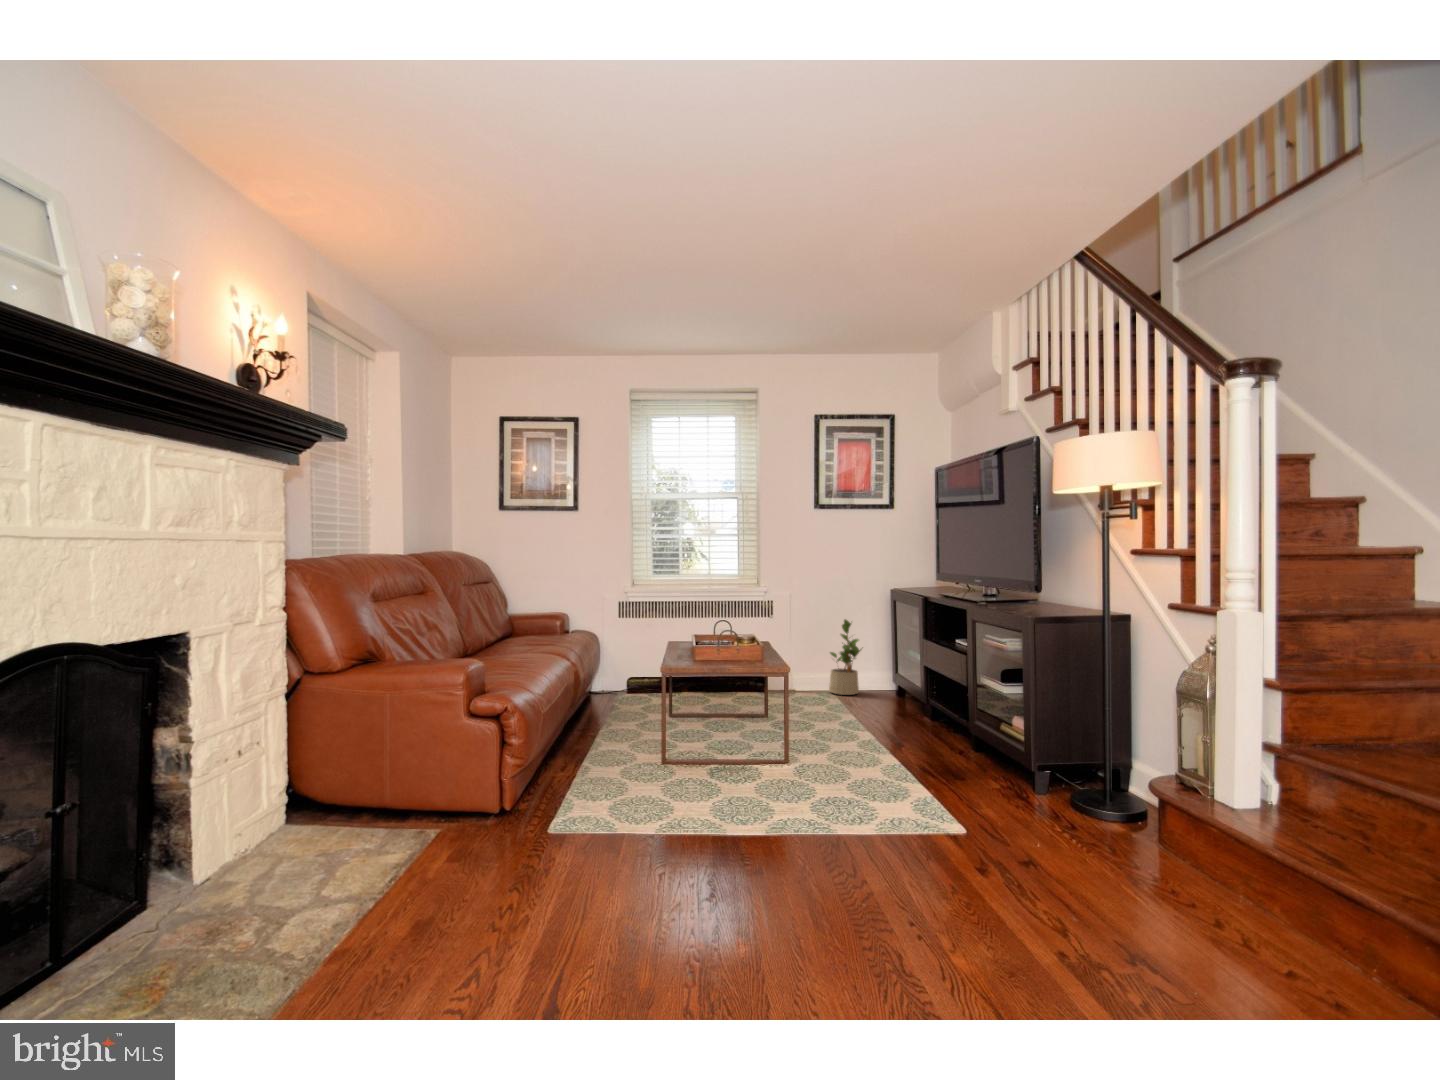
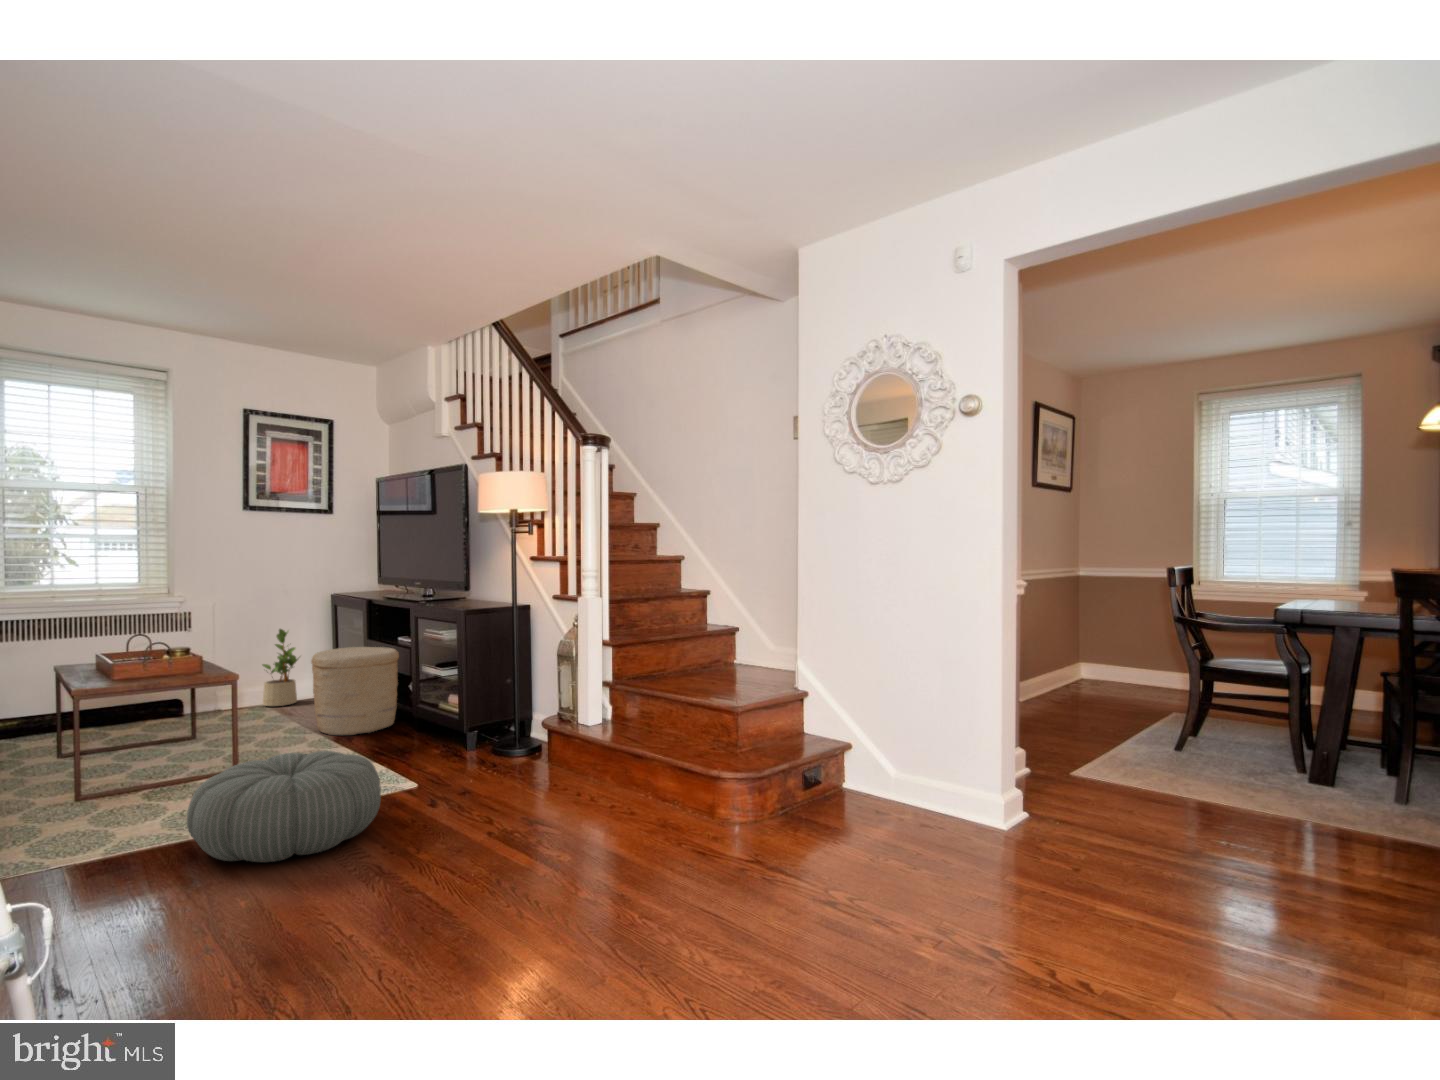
woven basket: none [866,645,956,743] -> present [311,647,399,735]
pouf: none [712,763,919,911] -> present [187,751,381,862]

